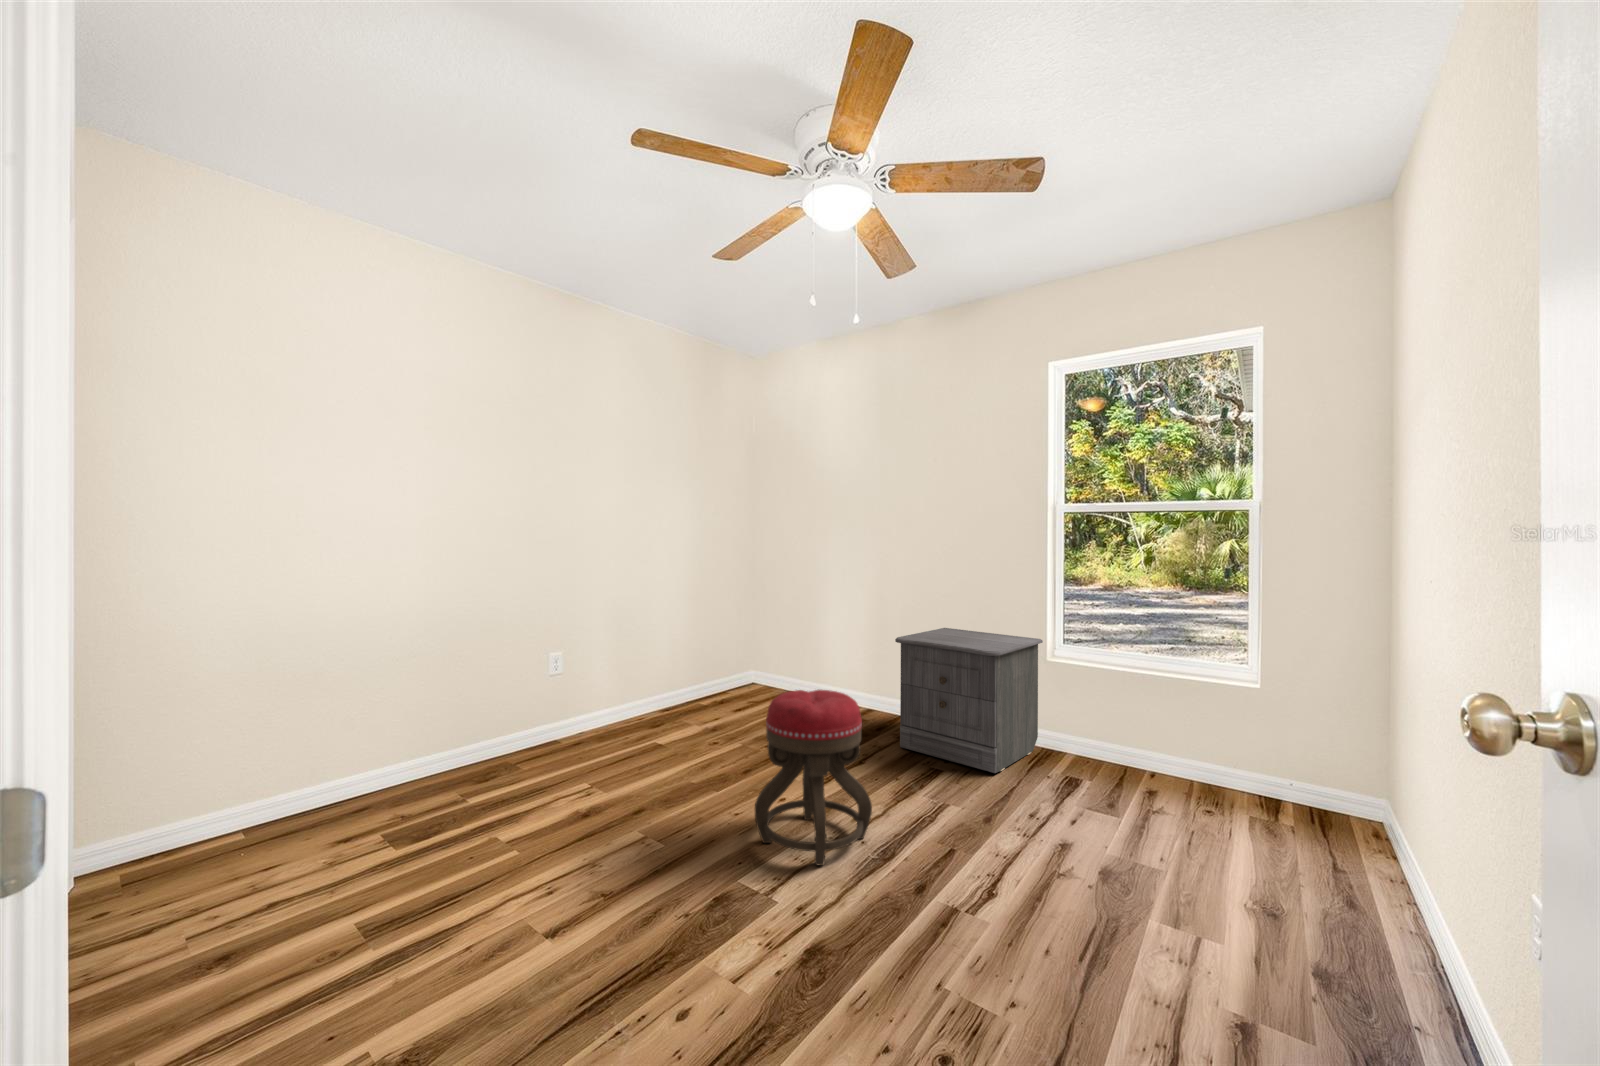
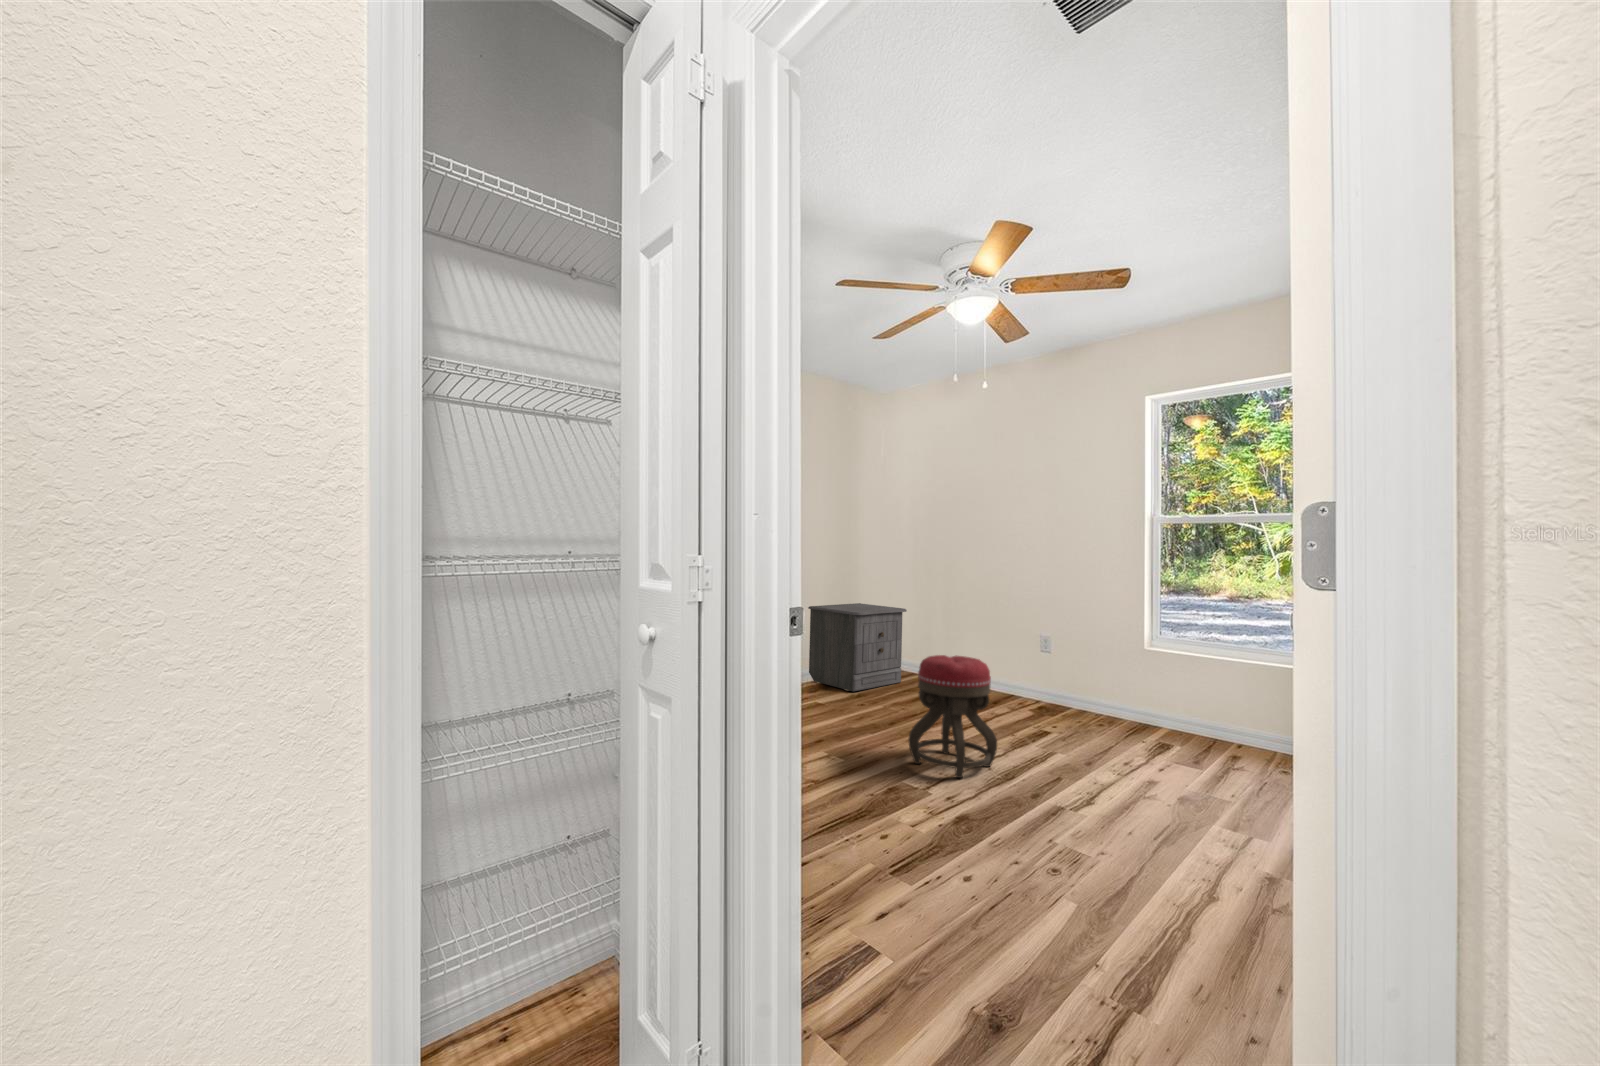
nightstand: present [895,628,1043,773] -> present [808,603,907,691]

